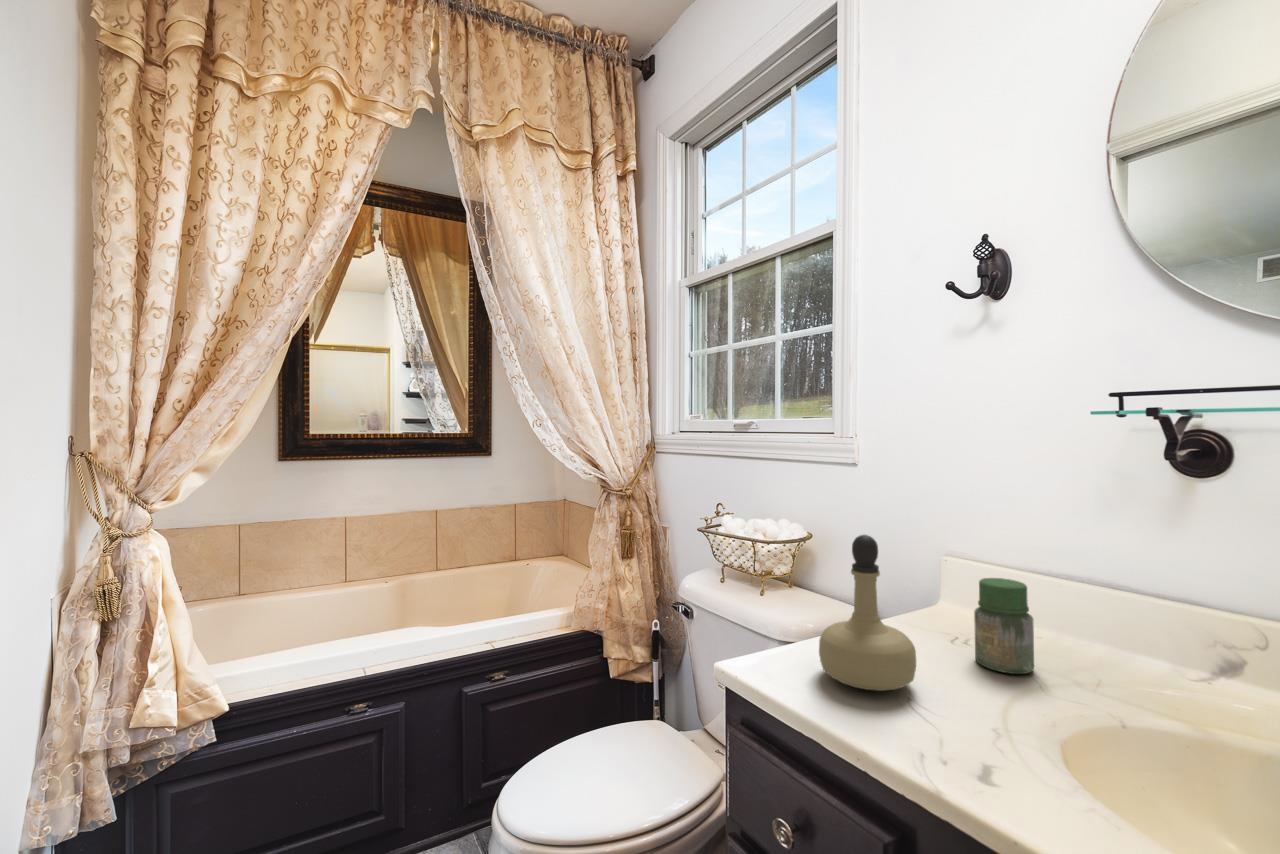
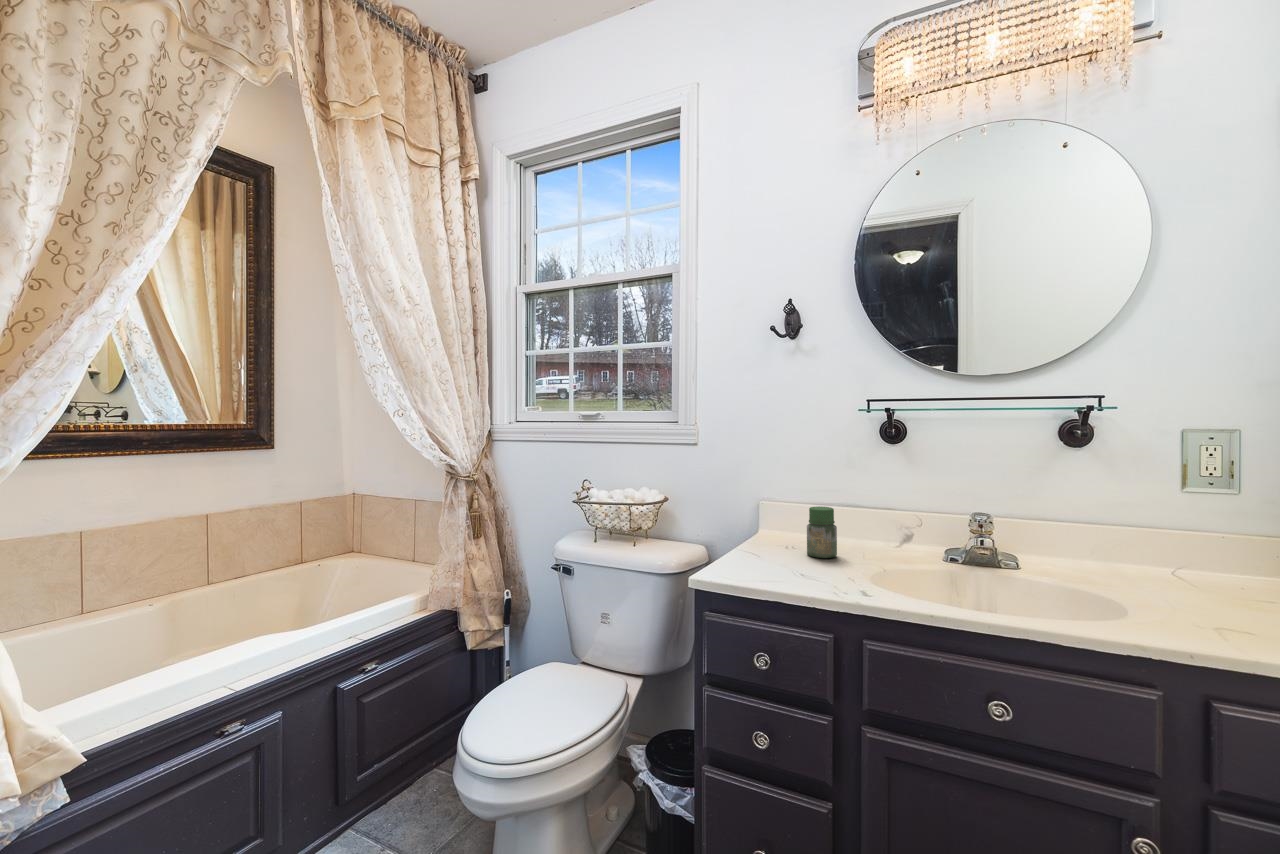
perfume bottle: present [819,535,916,691] -> none [746,484,802,576]

